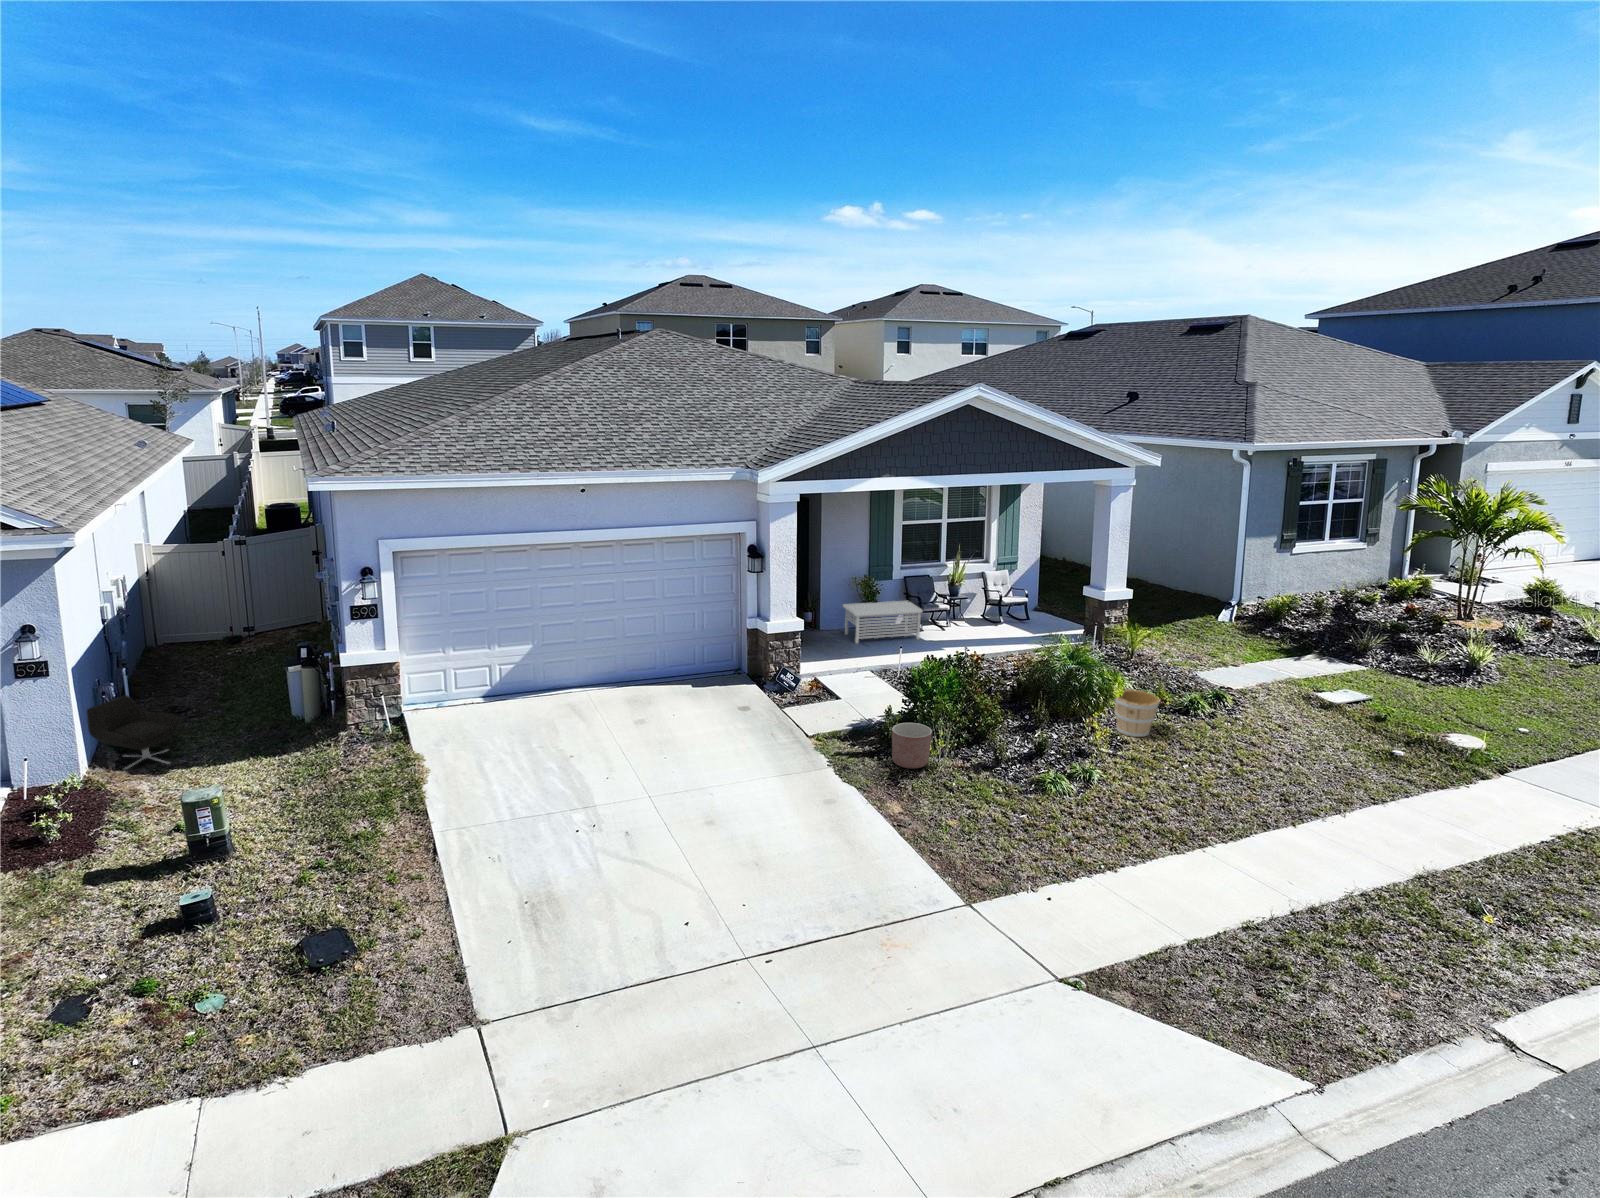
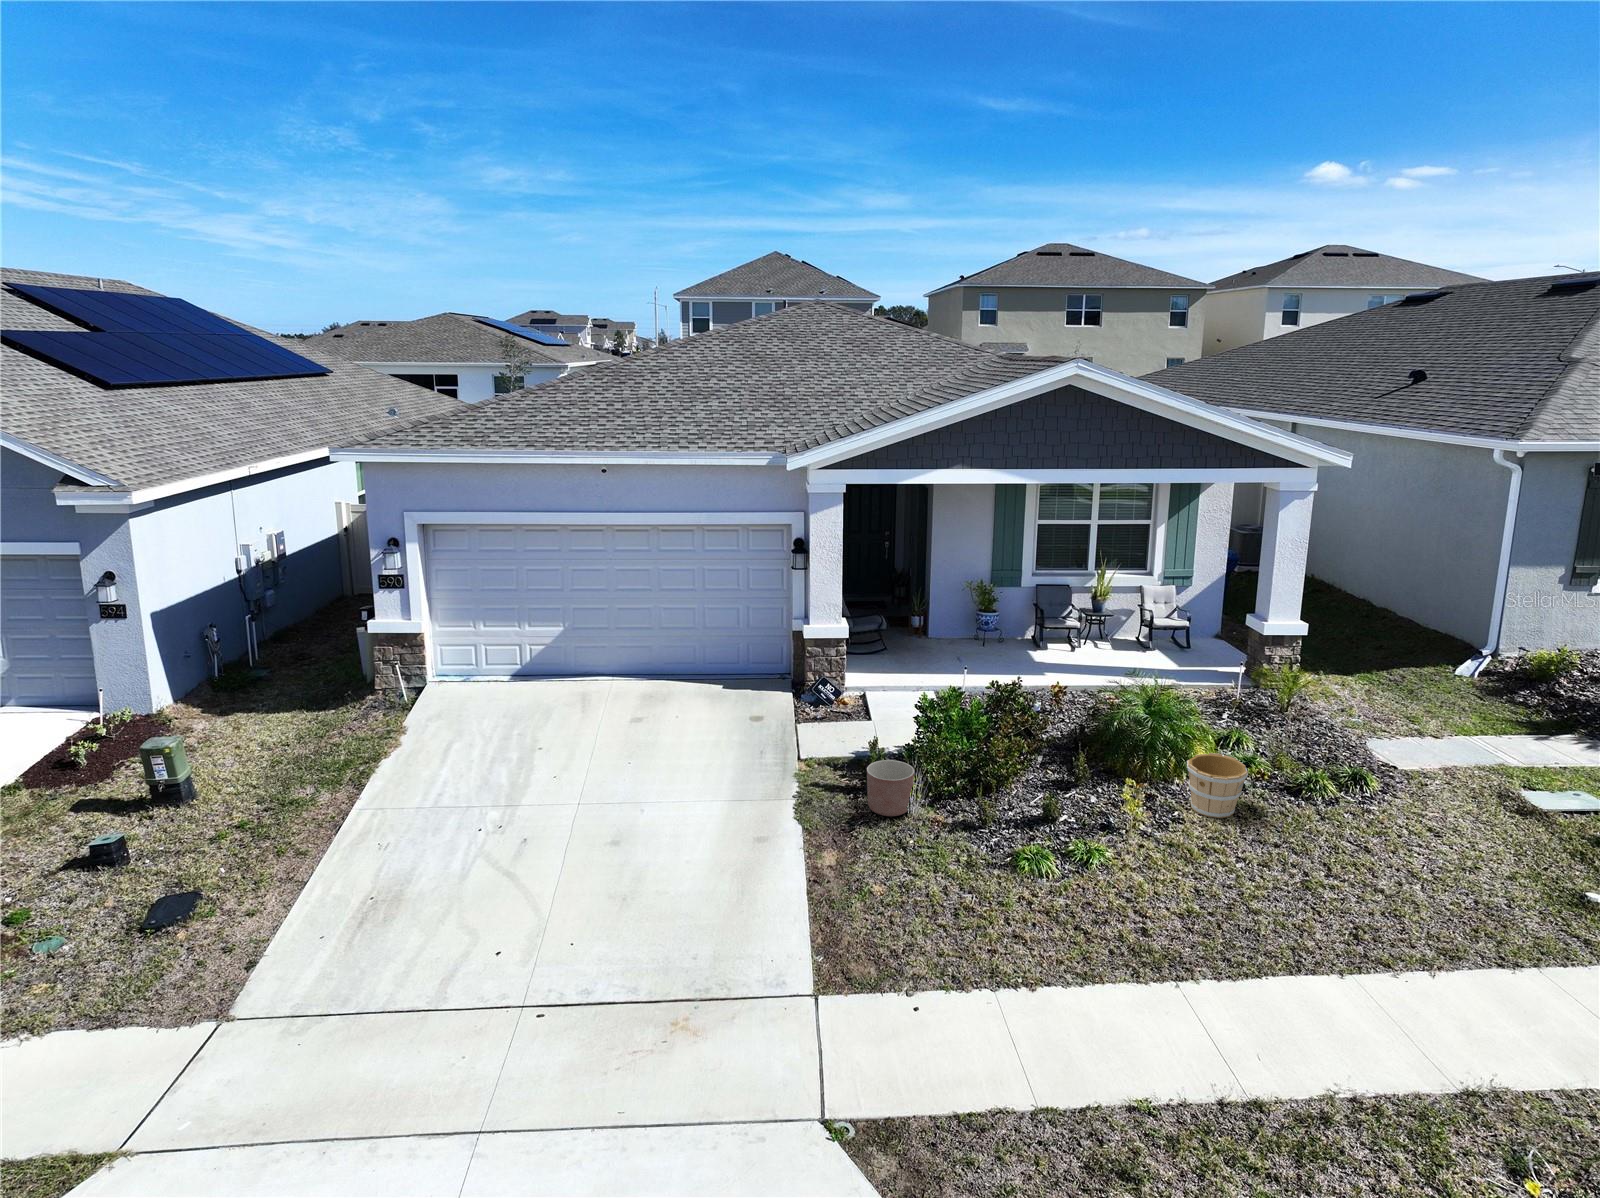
storage bench: present [843,601,922,643] -> none [952,610,1040,659]
lounge chair: present [87,695,182,769] -> none [151,641,232,710]

